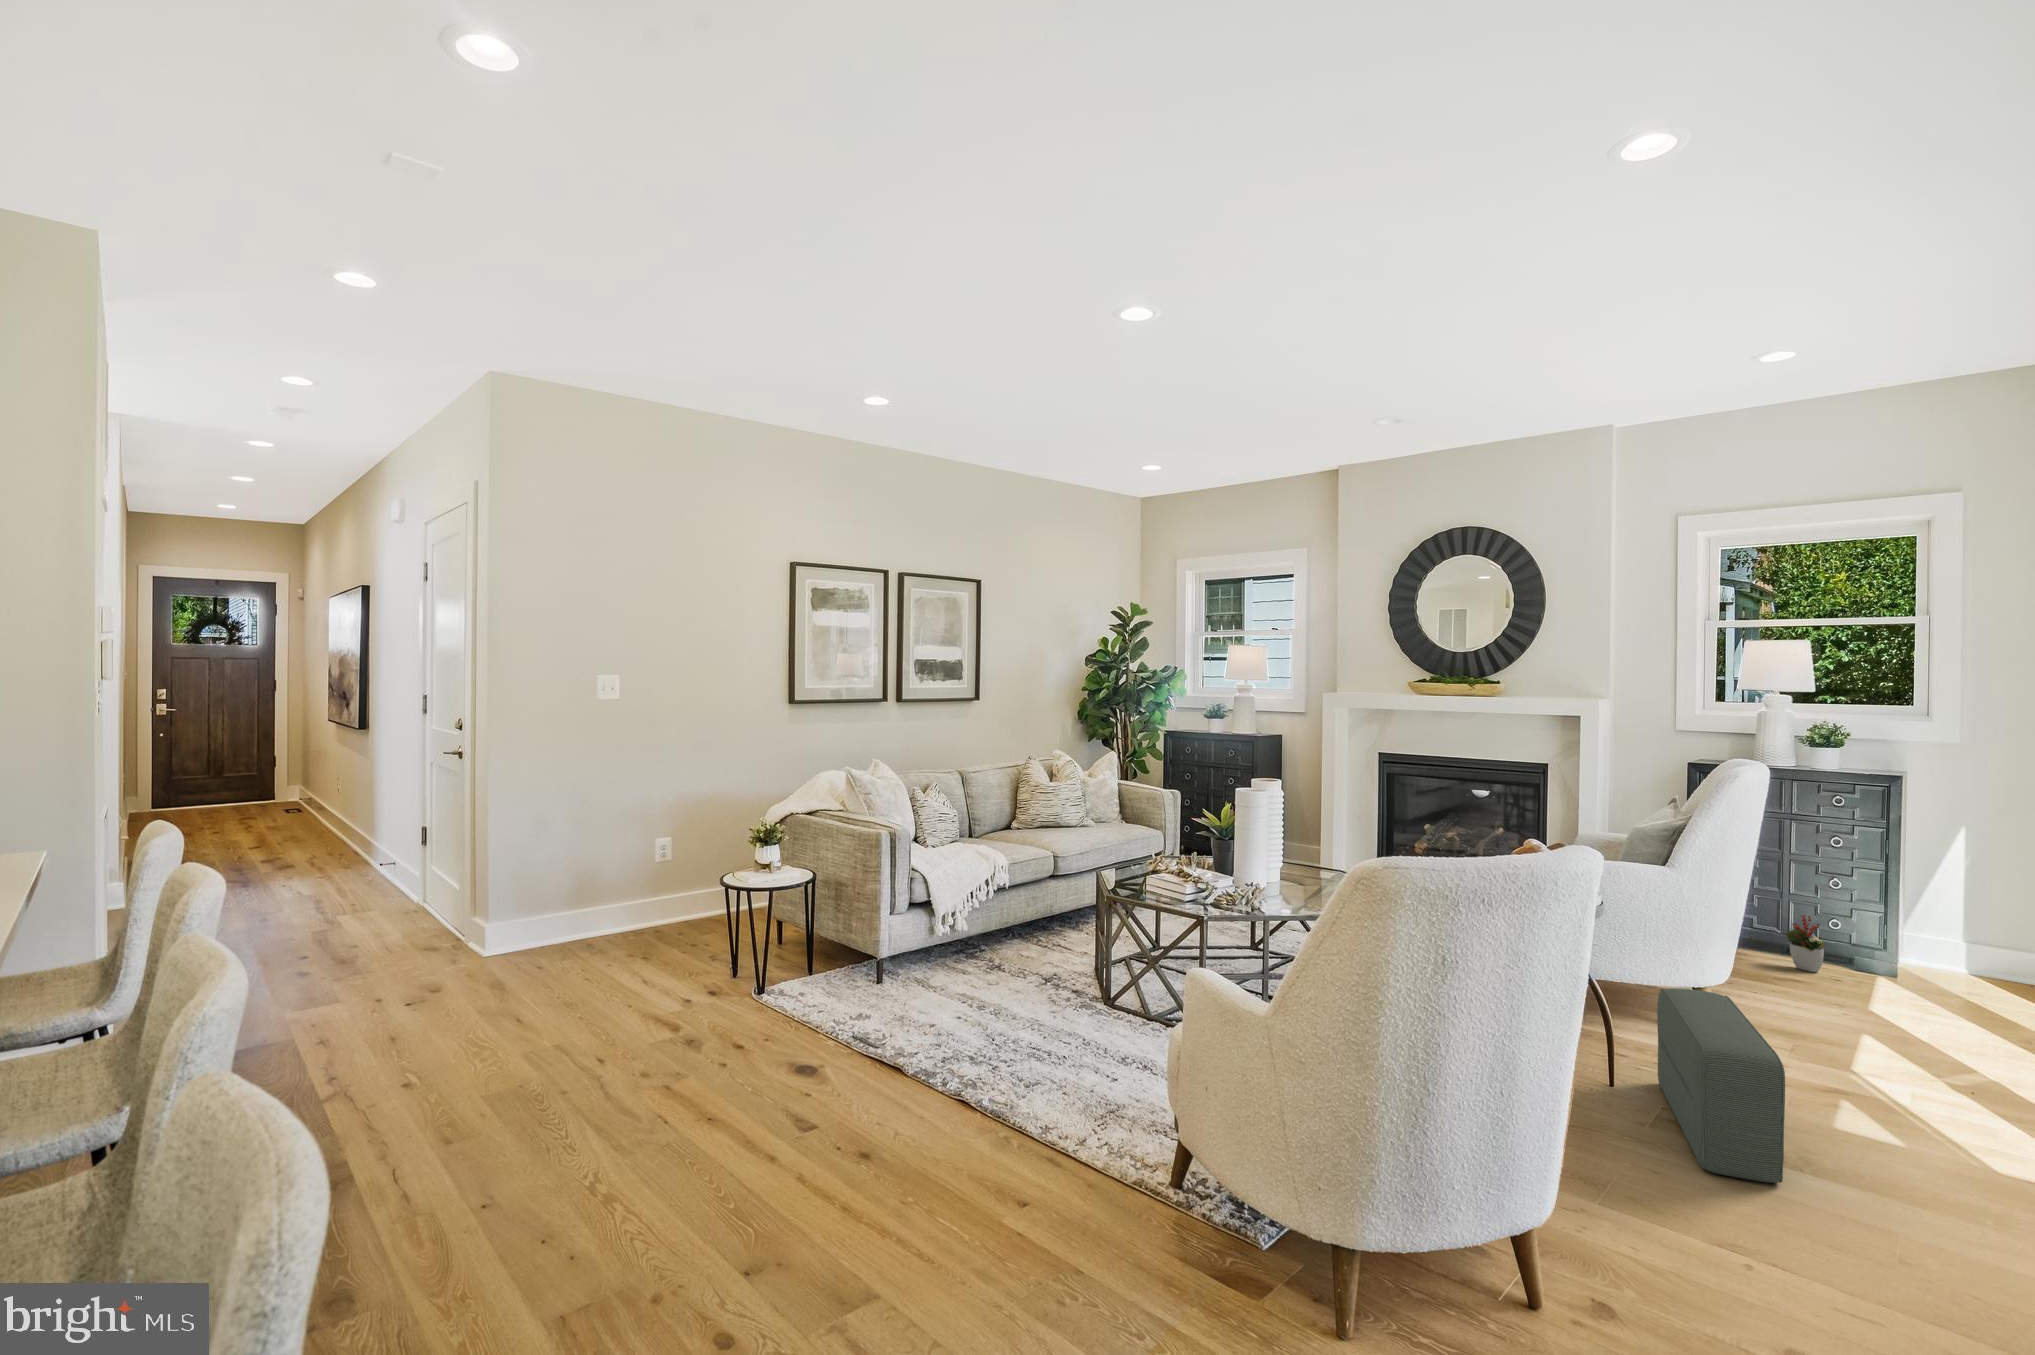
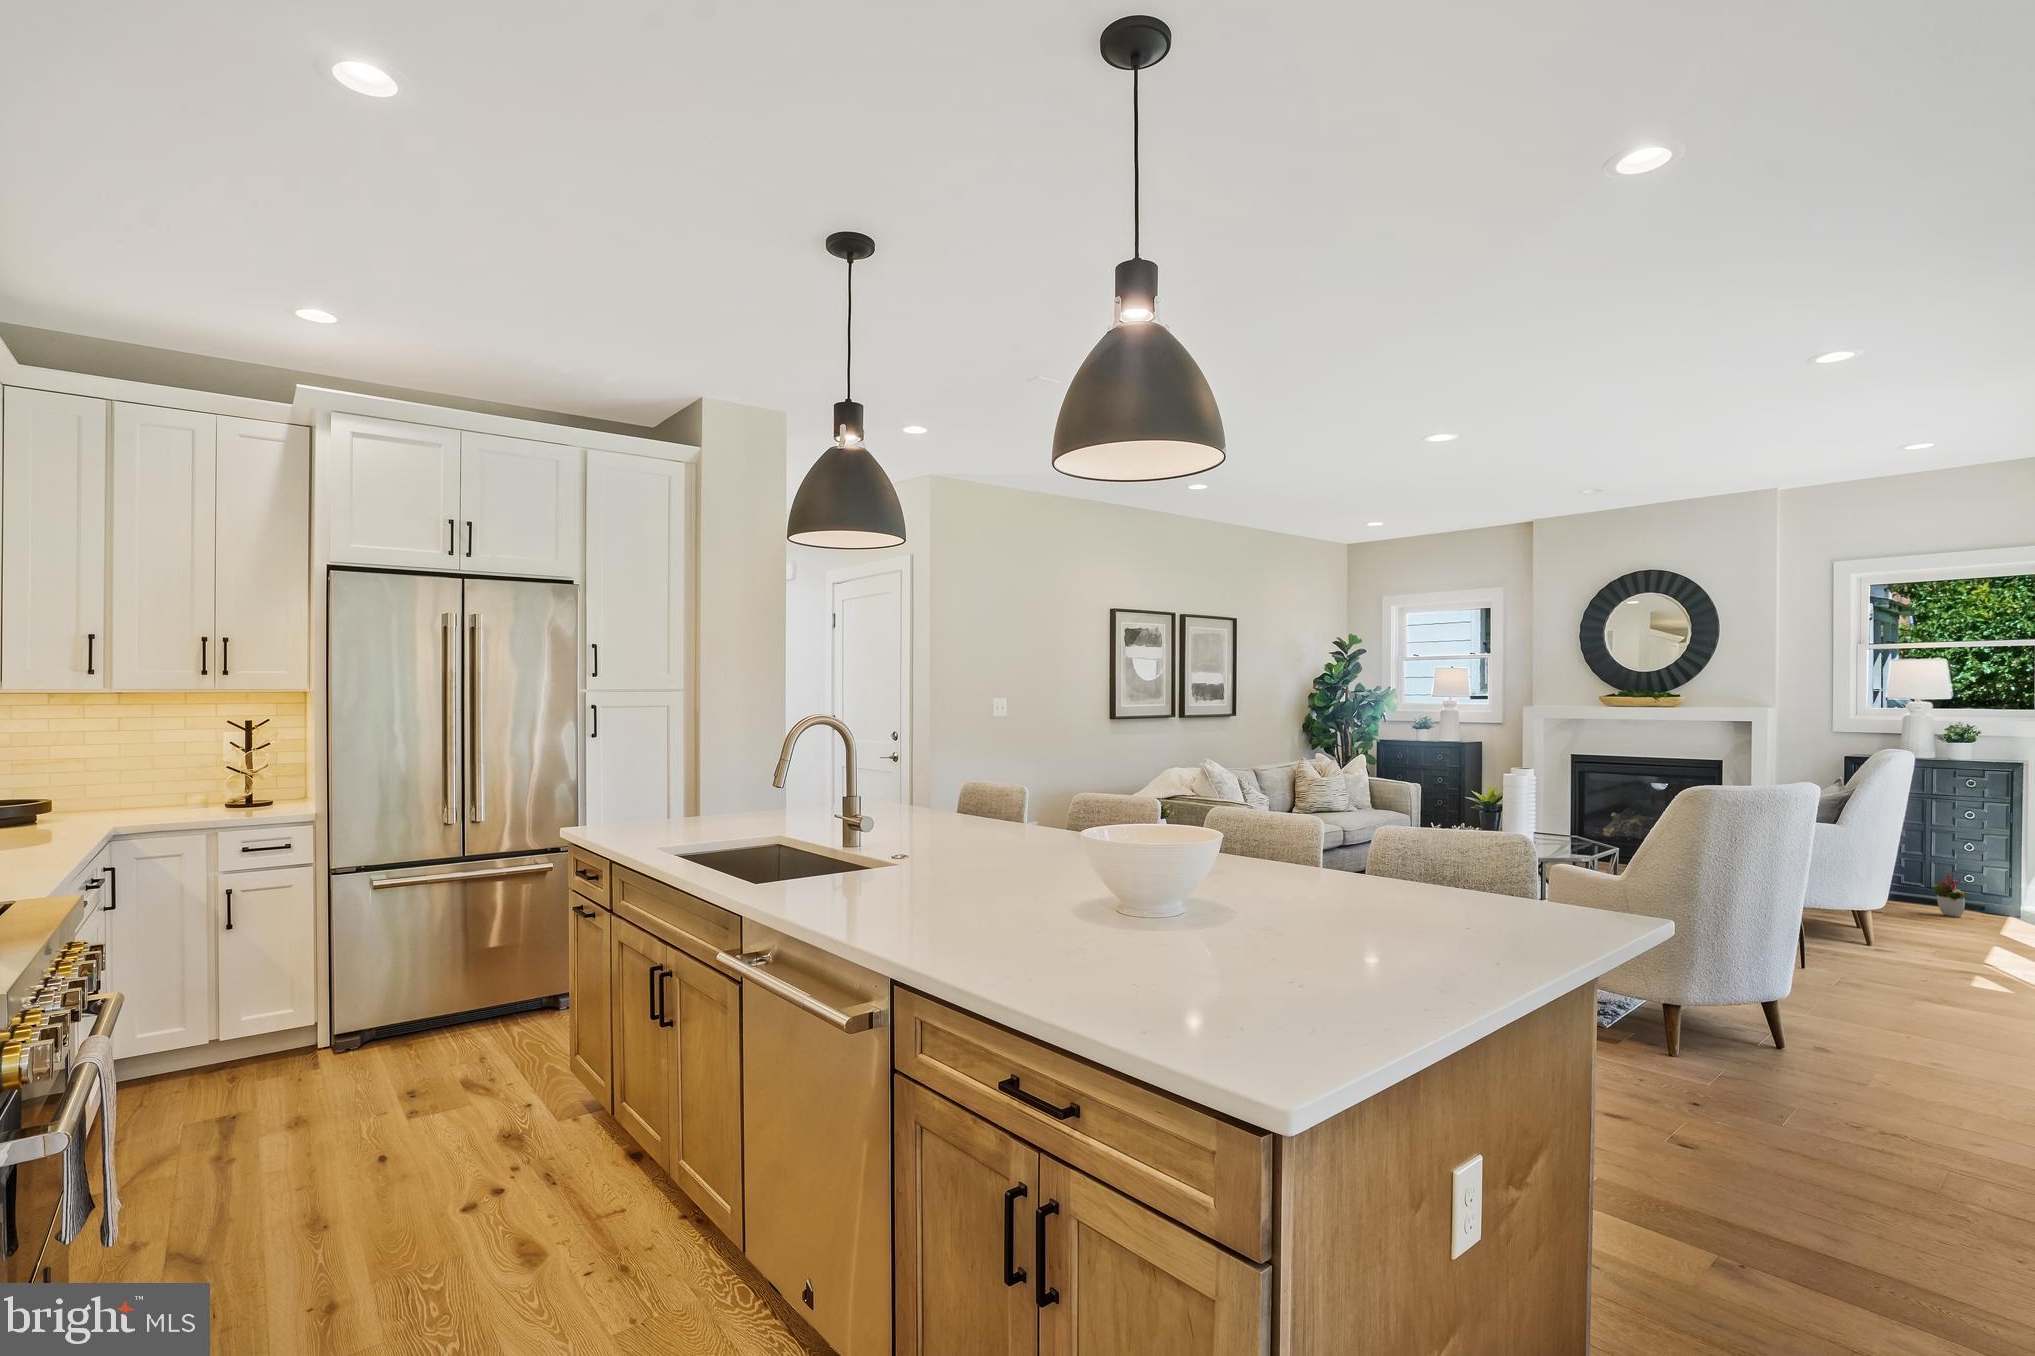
pouf: present [1657,988,1785,1183] -> none [1836,903,1931,1013]

